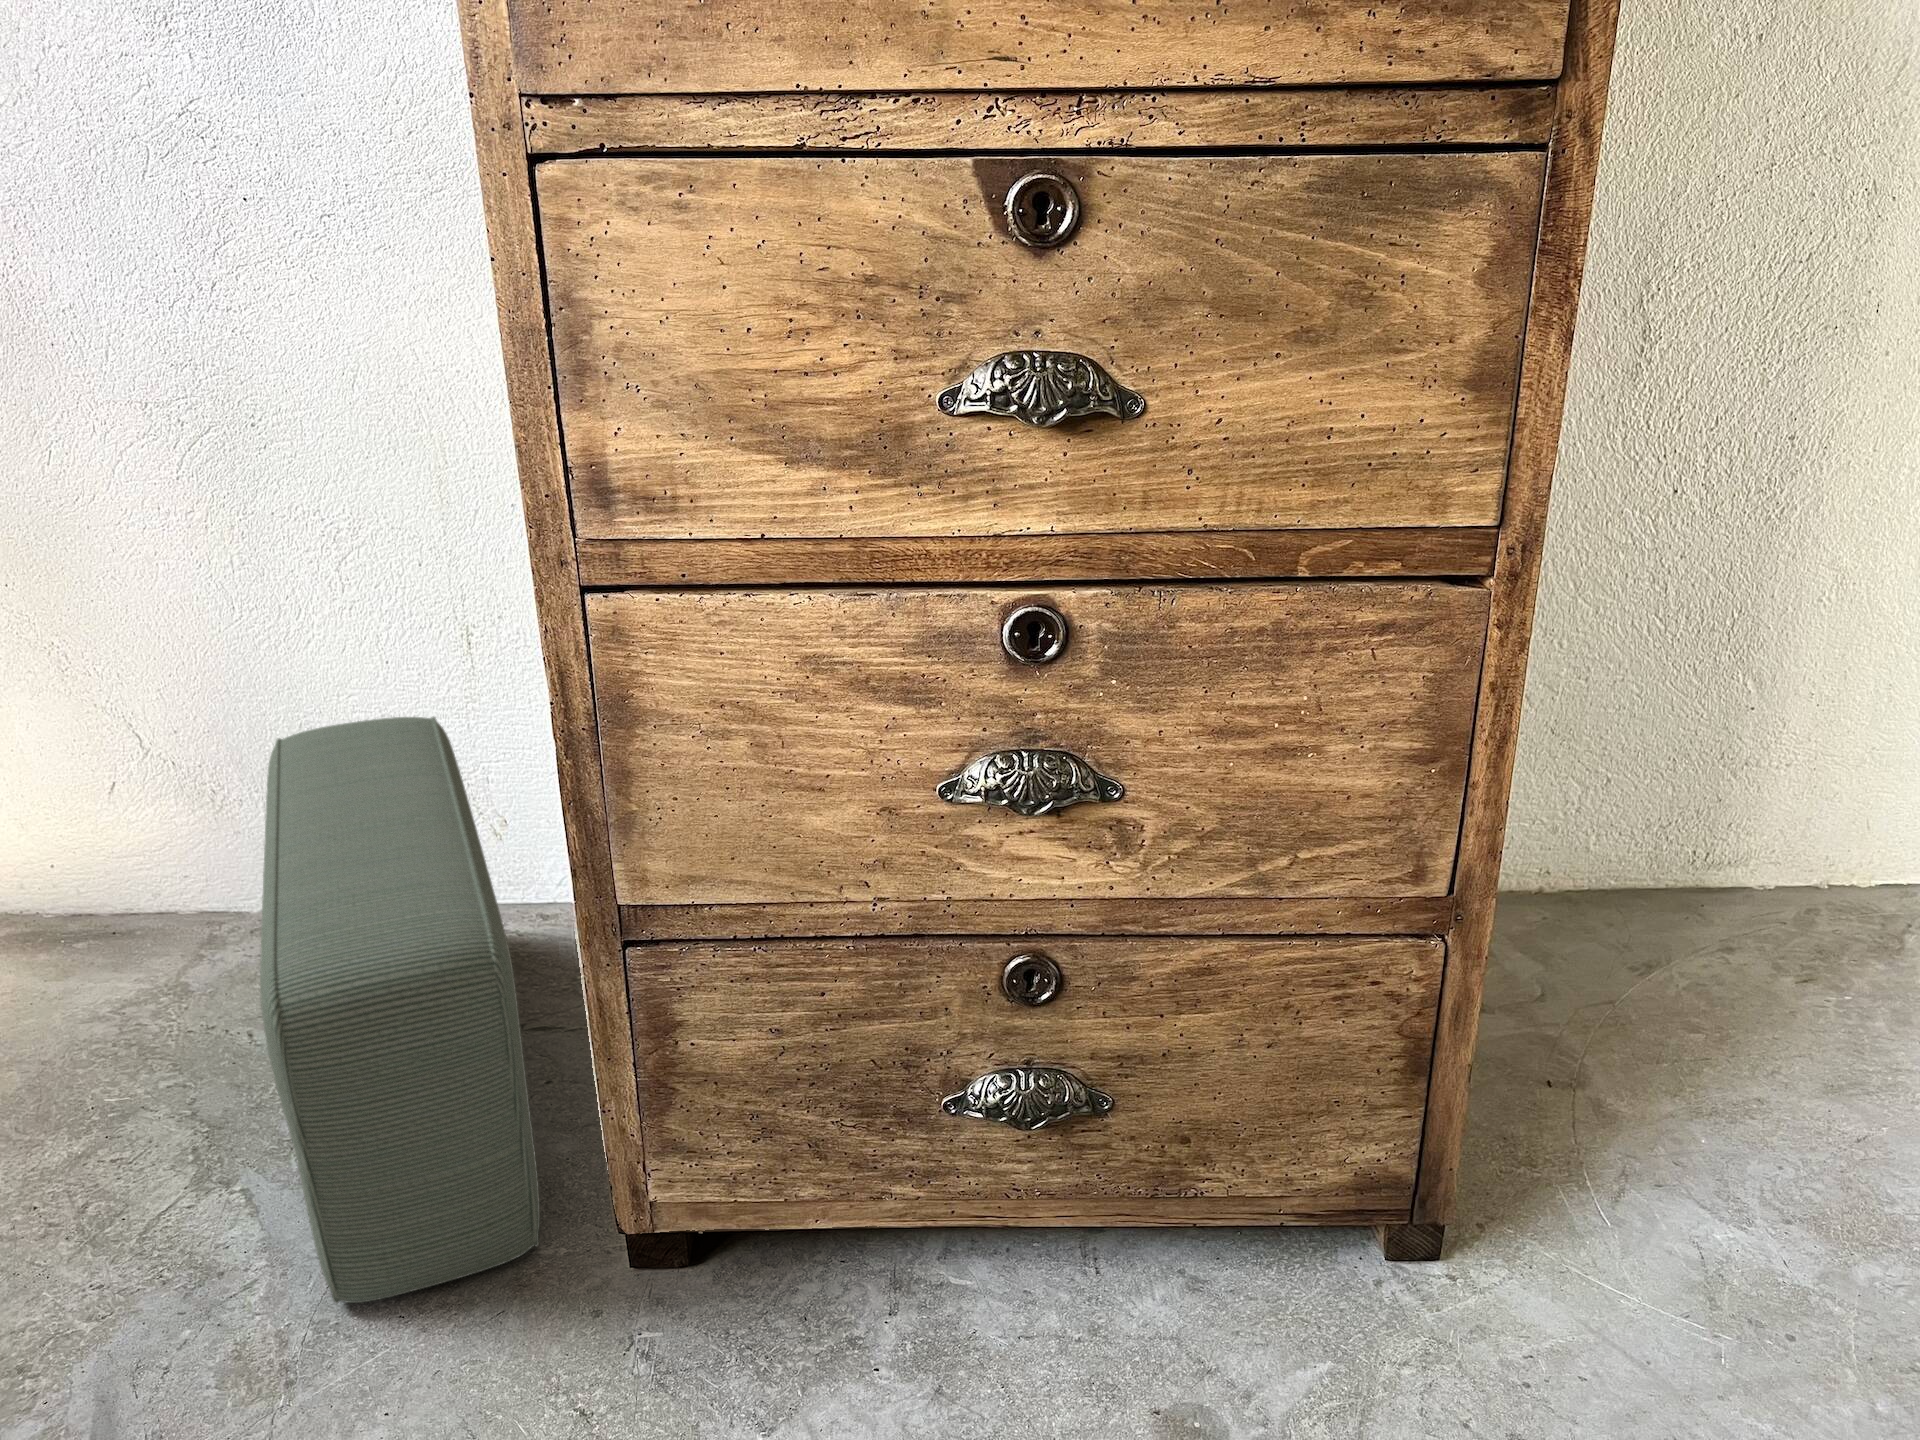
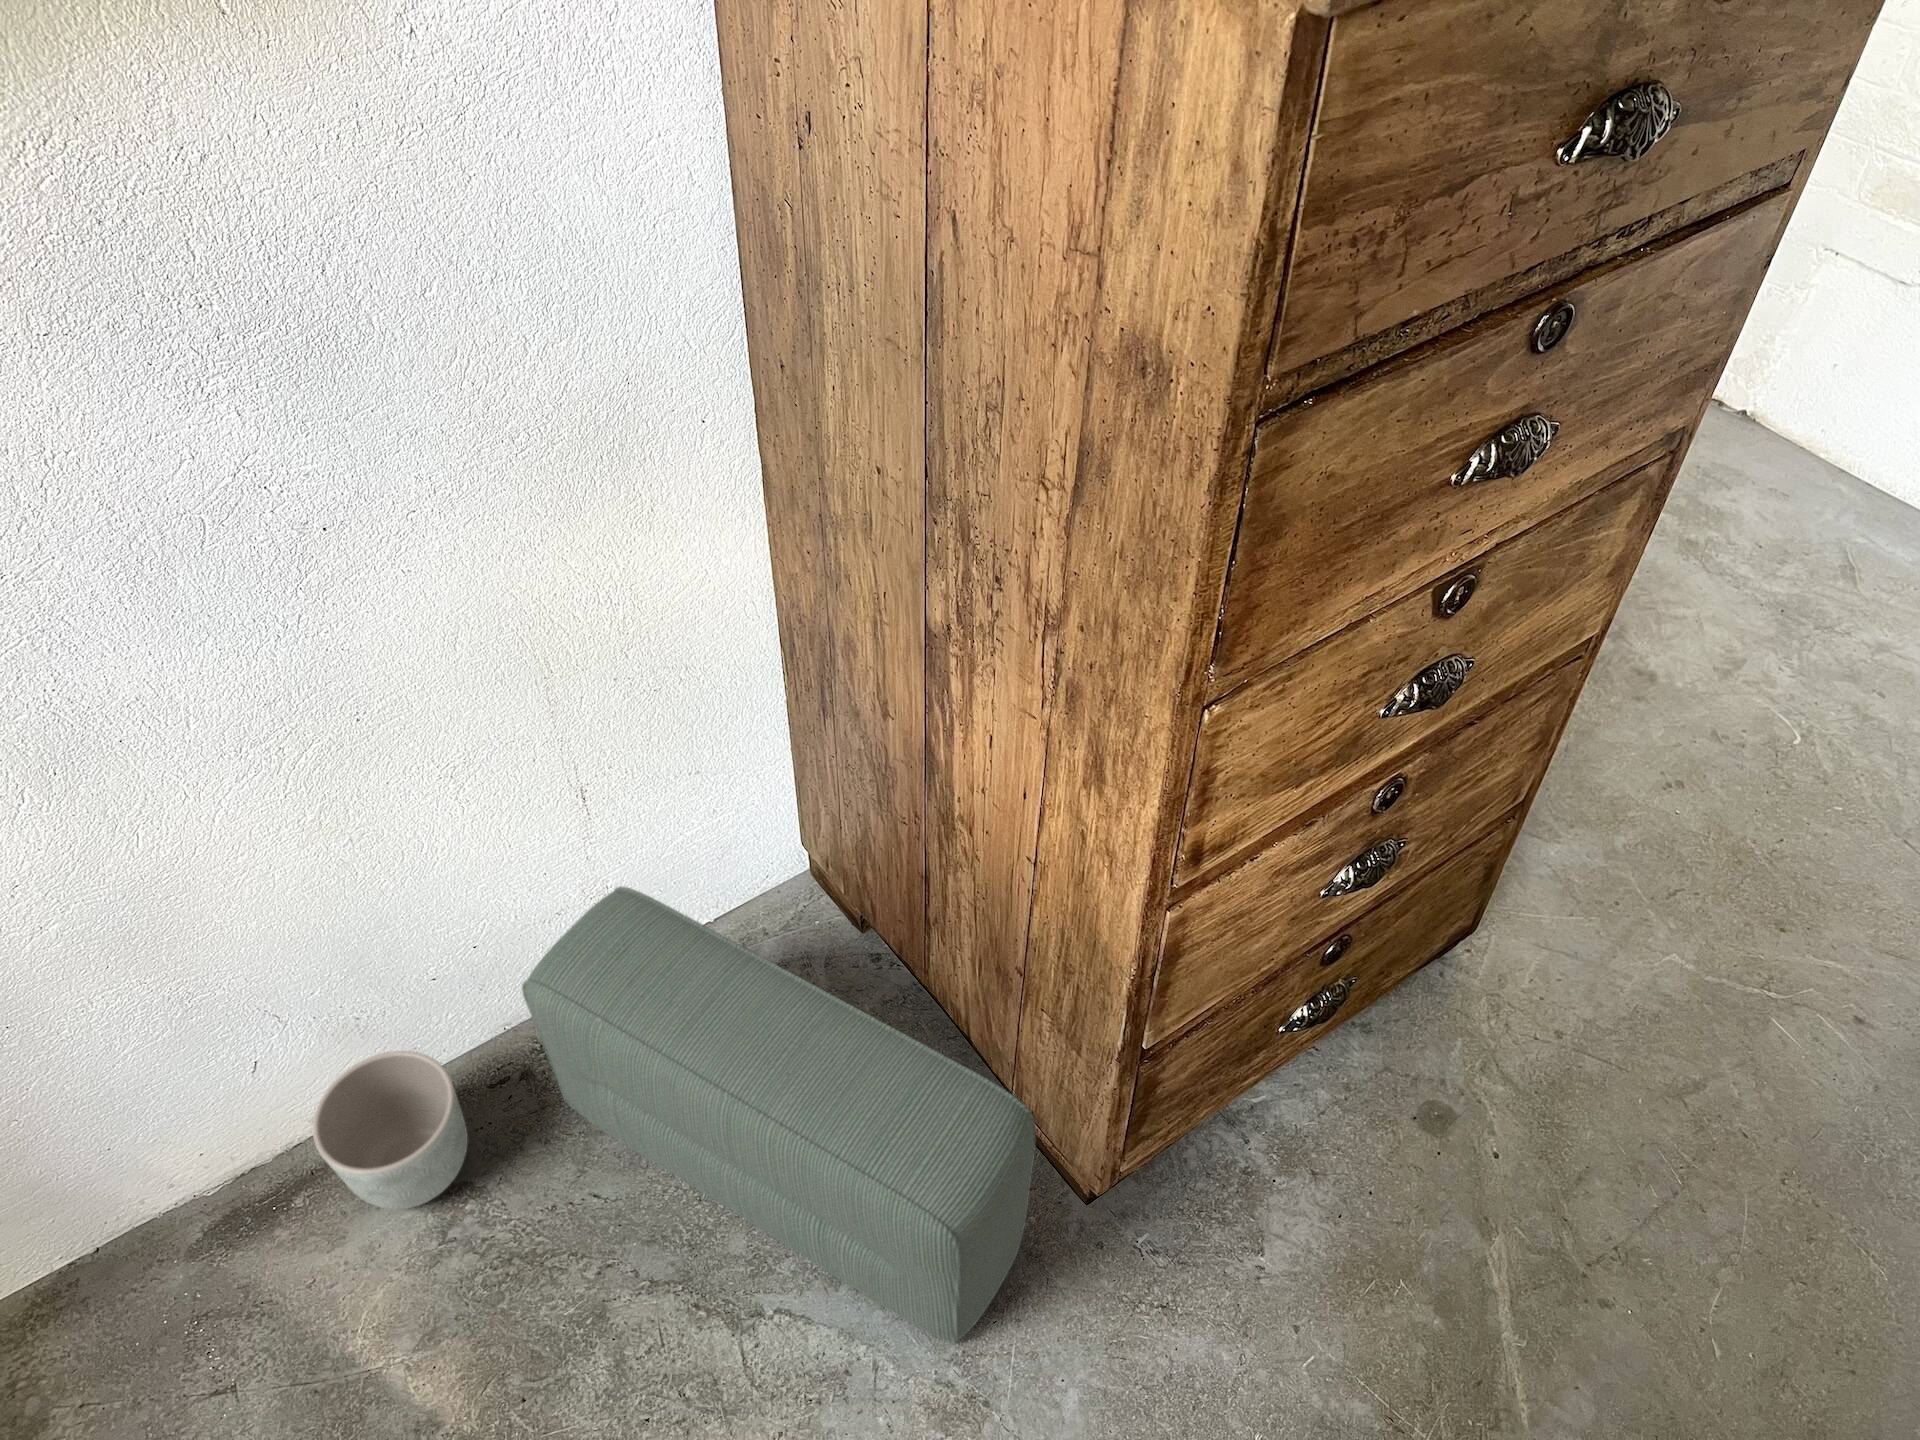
planter: none [68,819,234,974] -> present [313,1051,468,1209]

